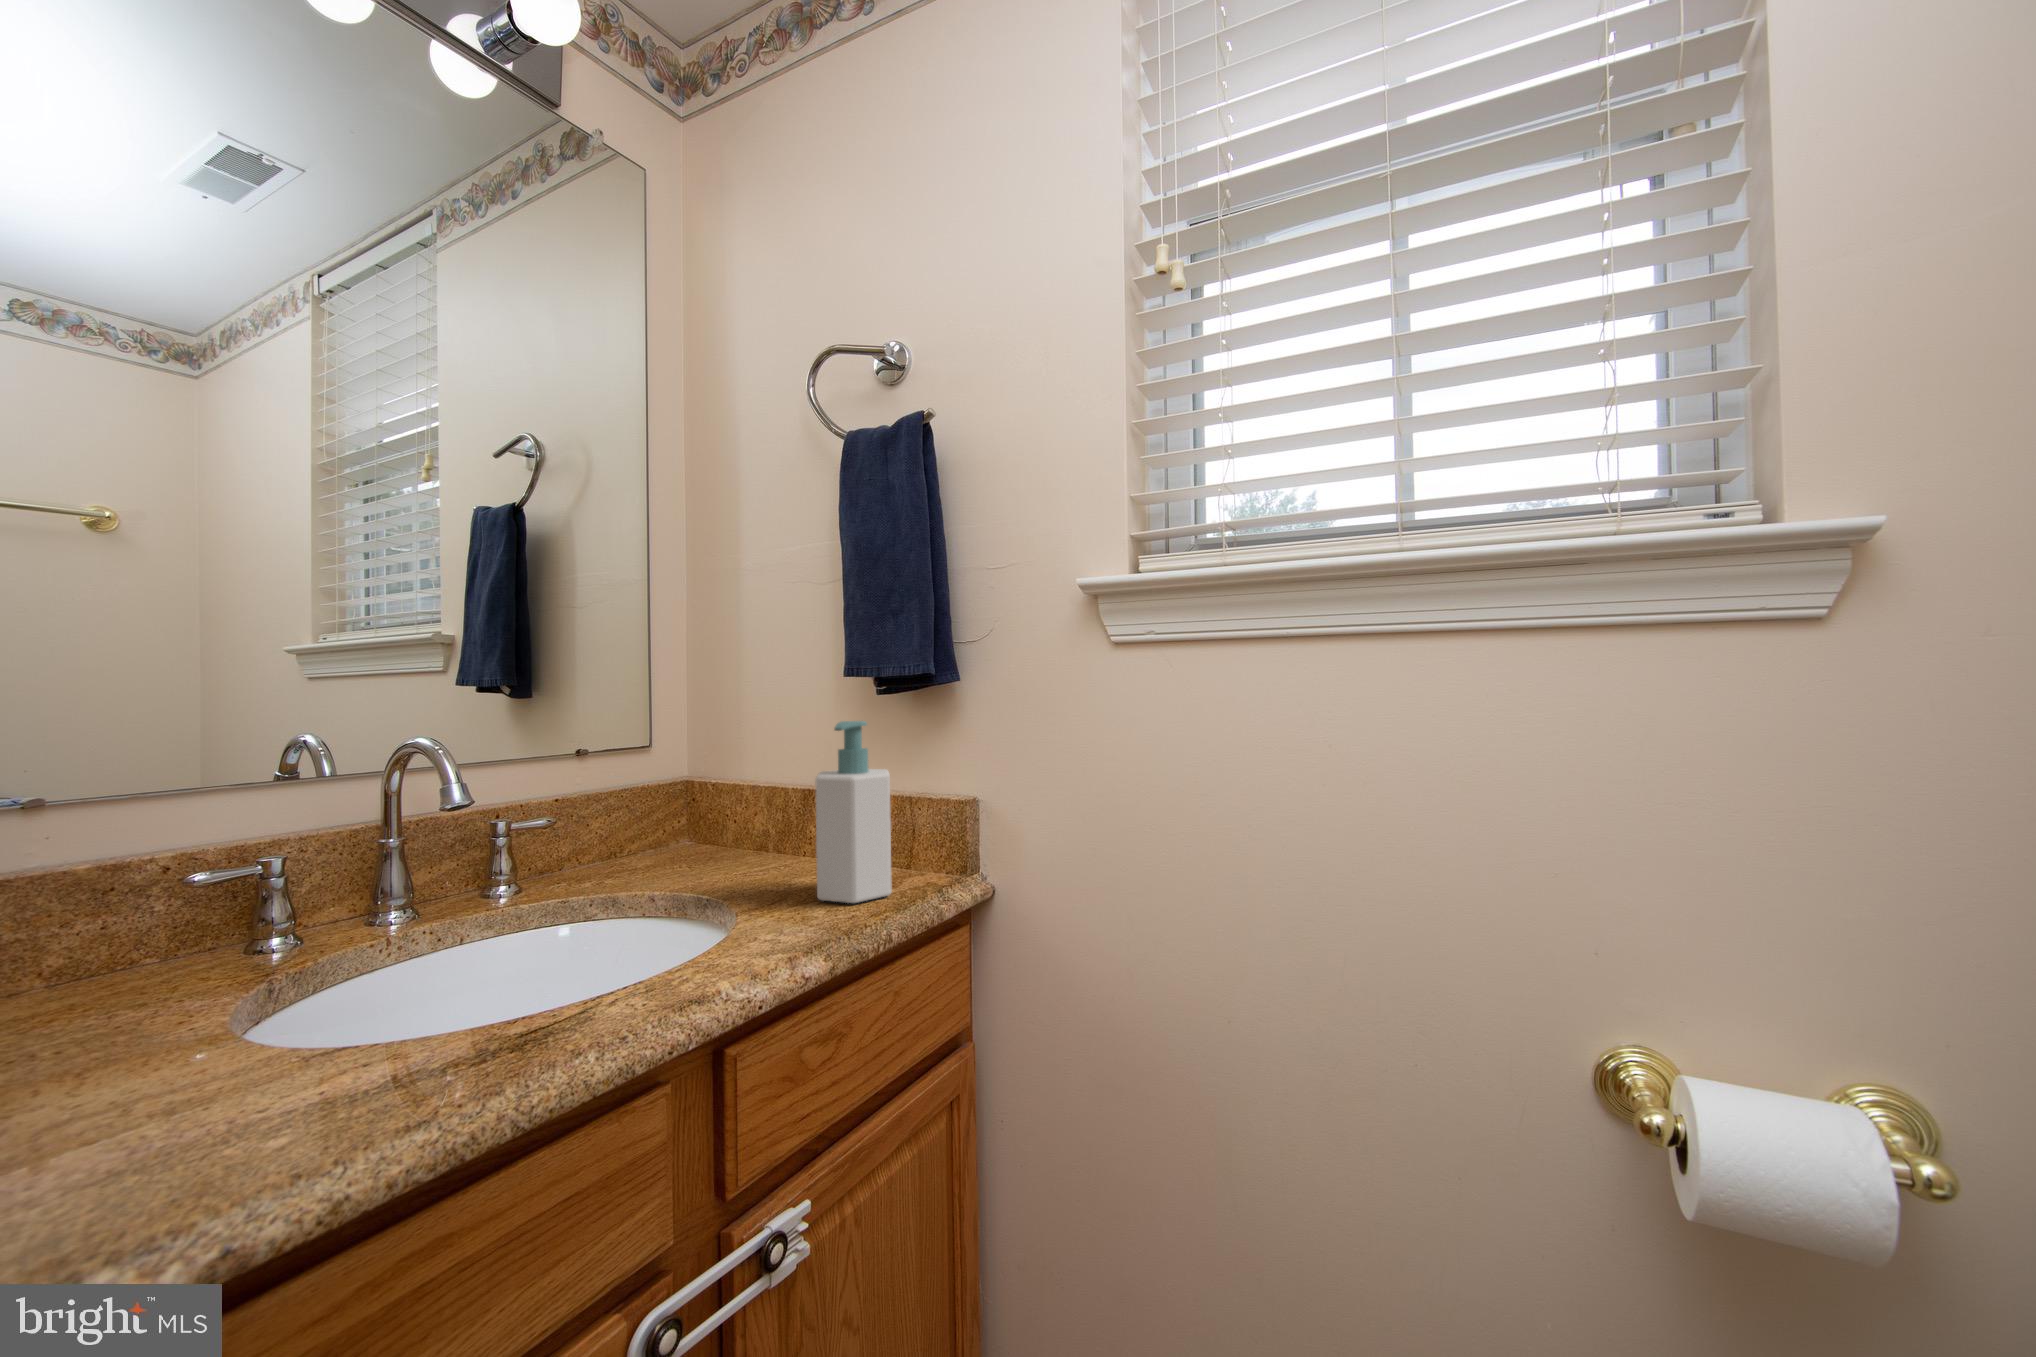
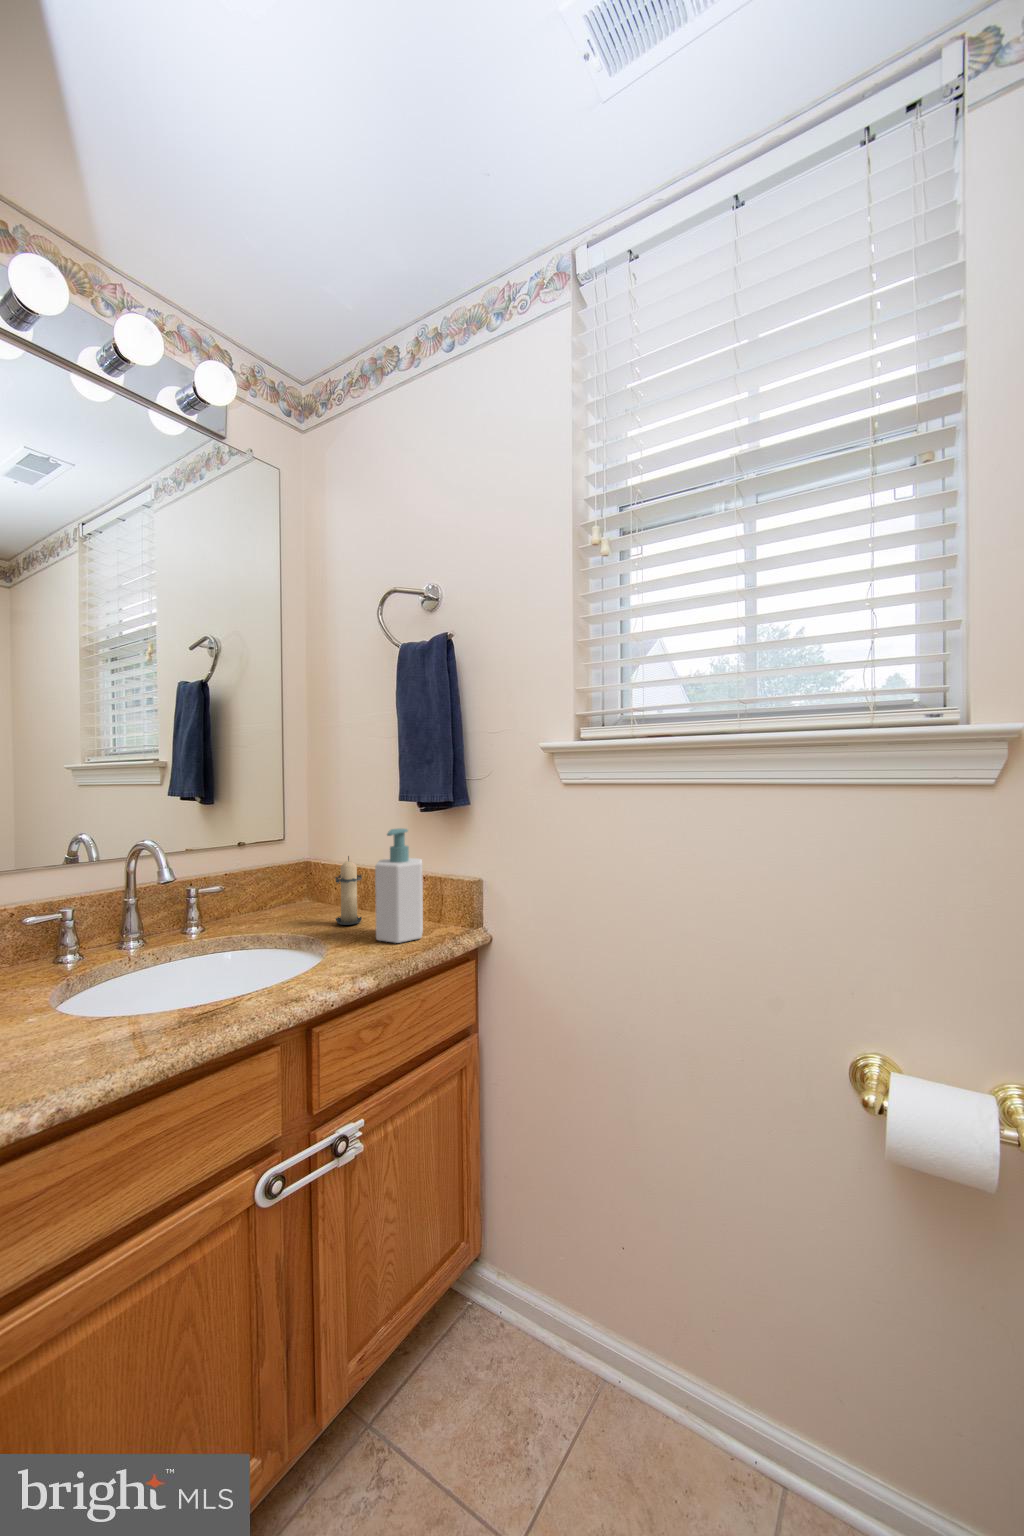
candle: none [738,769,794,881] -> present [335,856,362,925]

